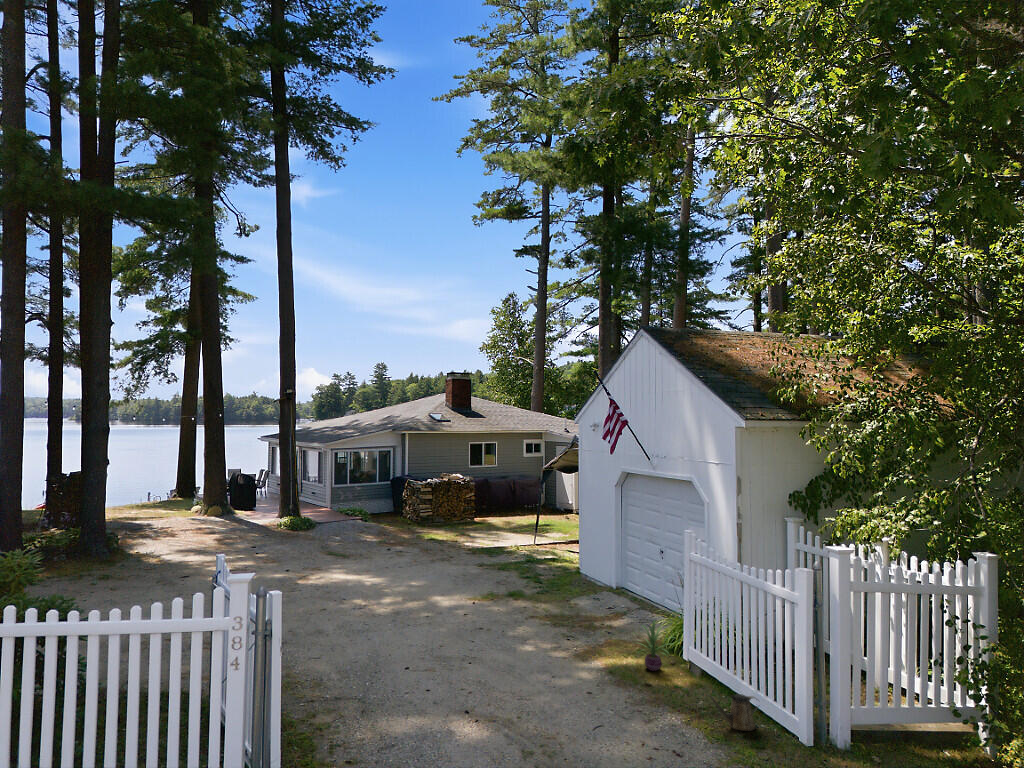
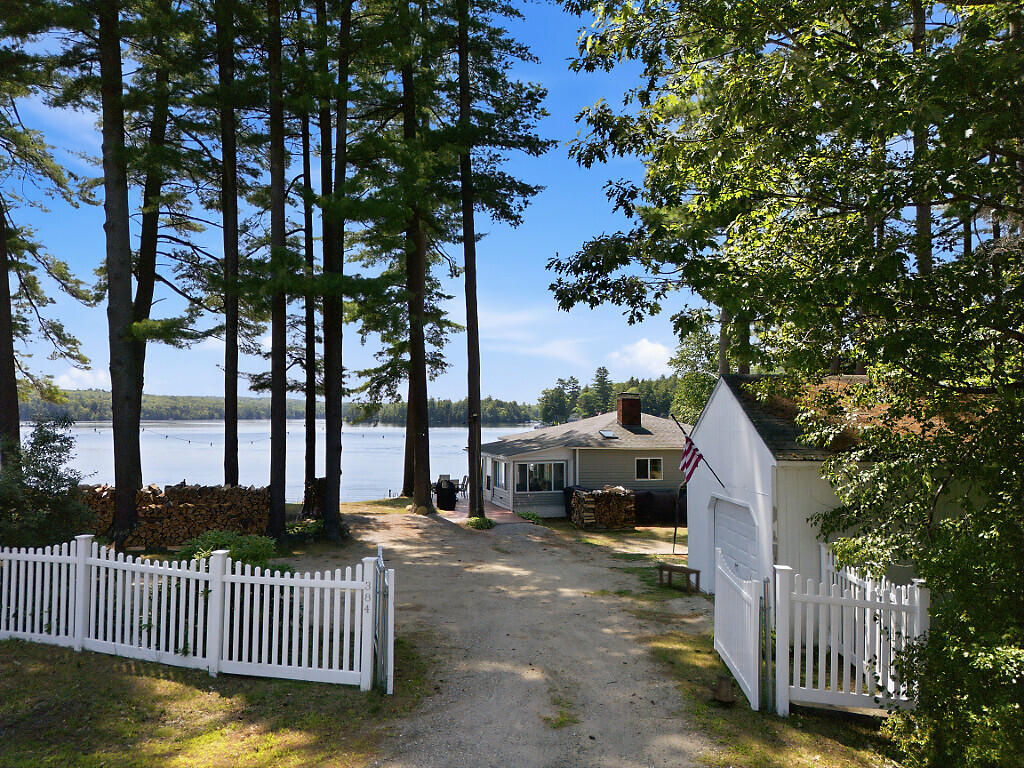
bench: none [551,557,601,591] -> present [658,564,701,595]
decorative plant: present [638,620,668,671] -> none [673,617,713,657]

